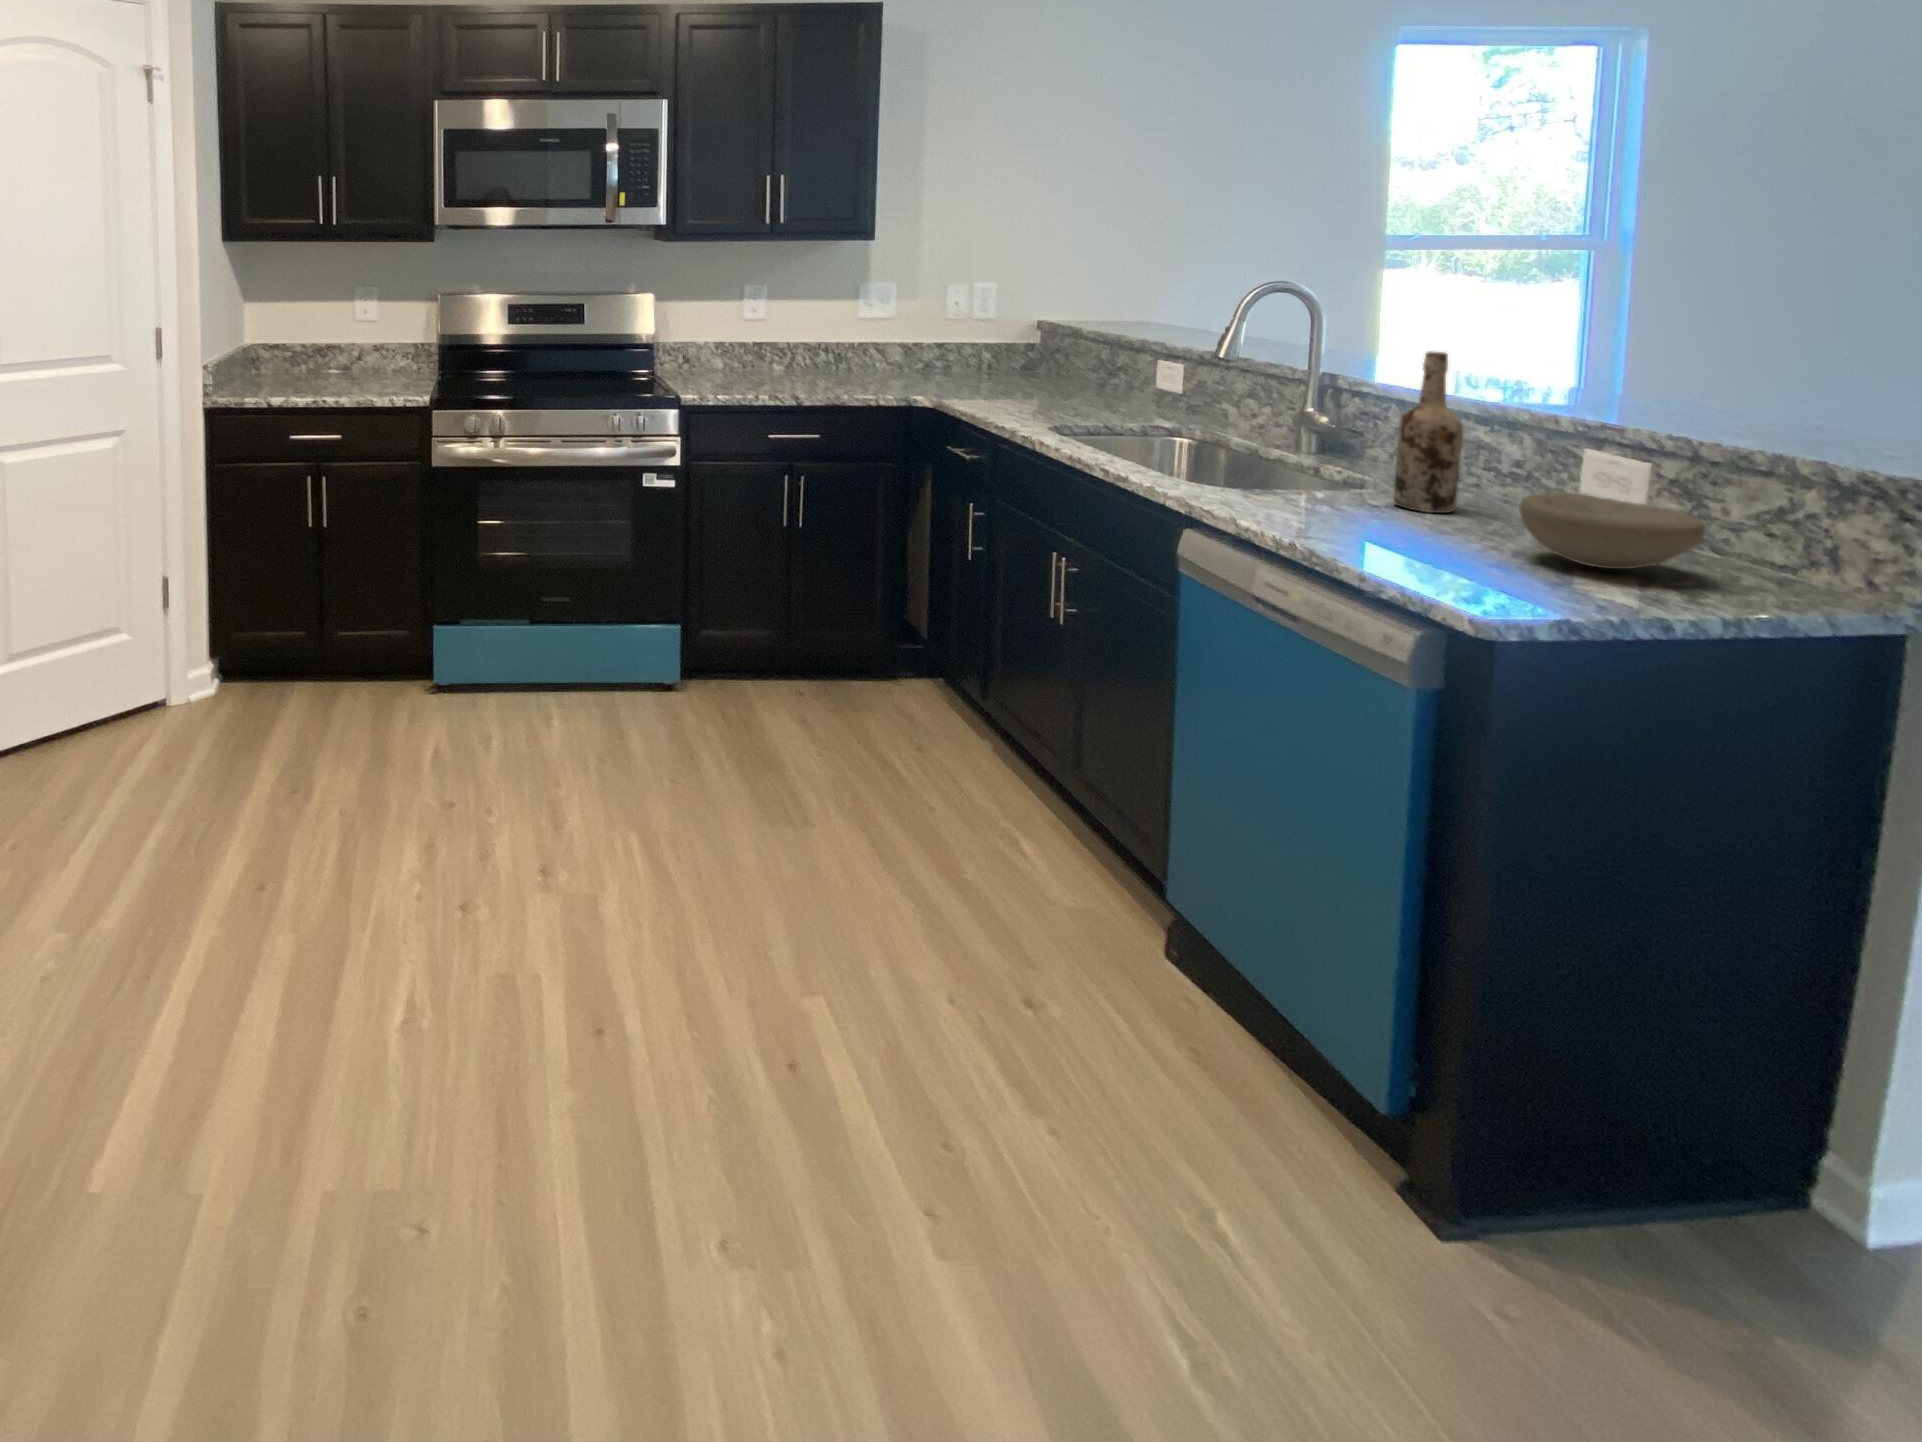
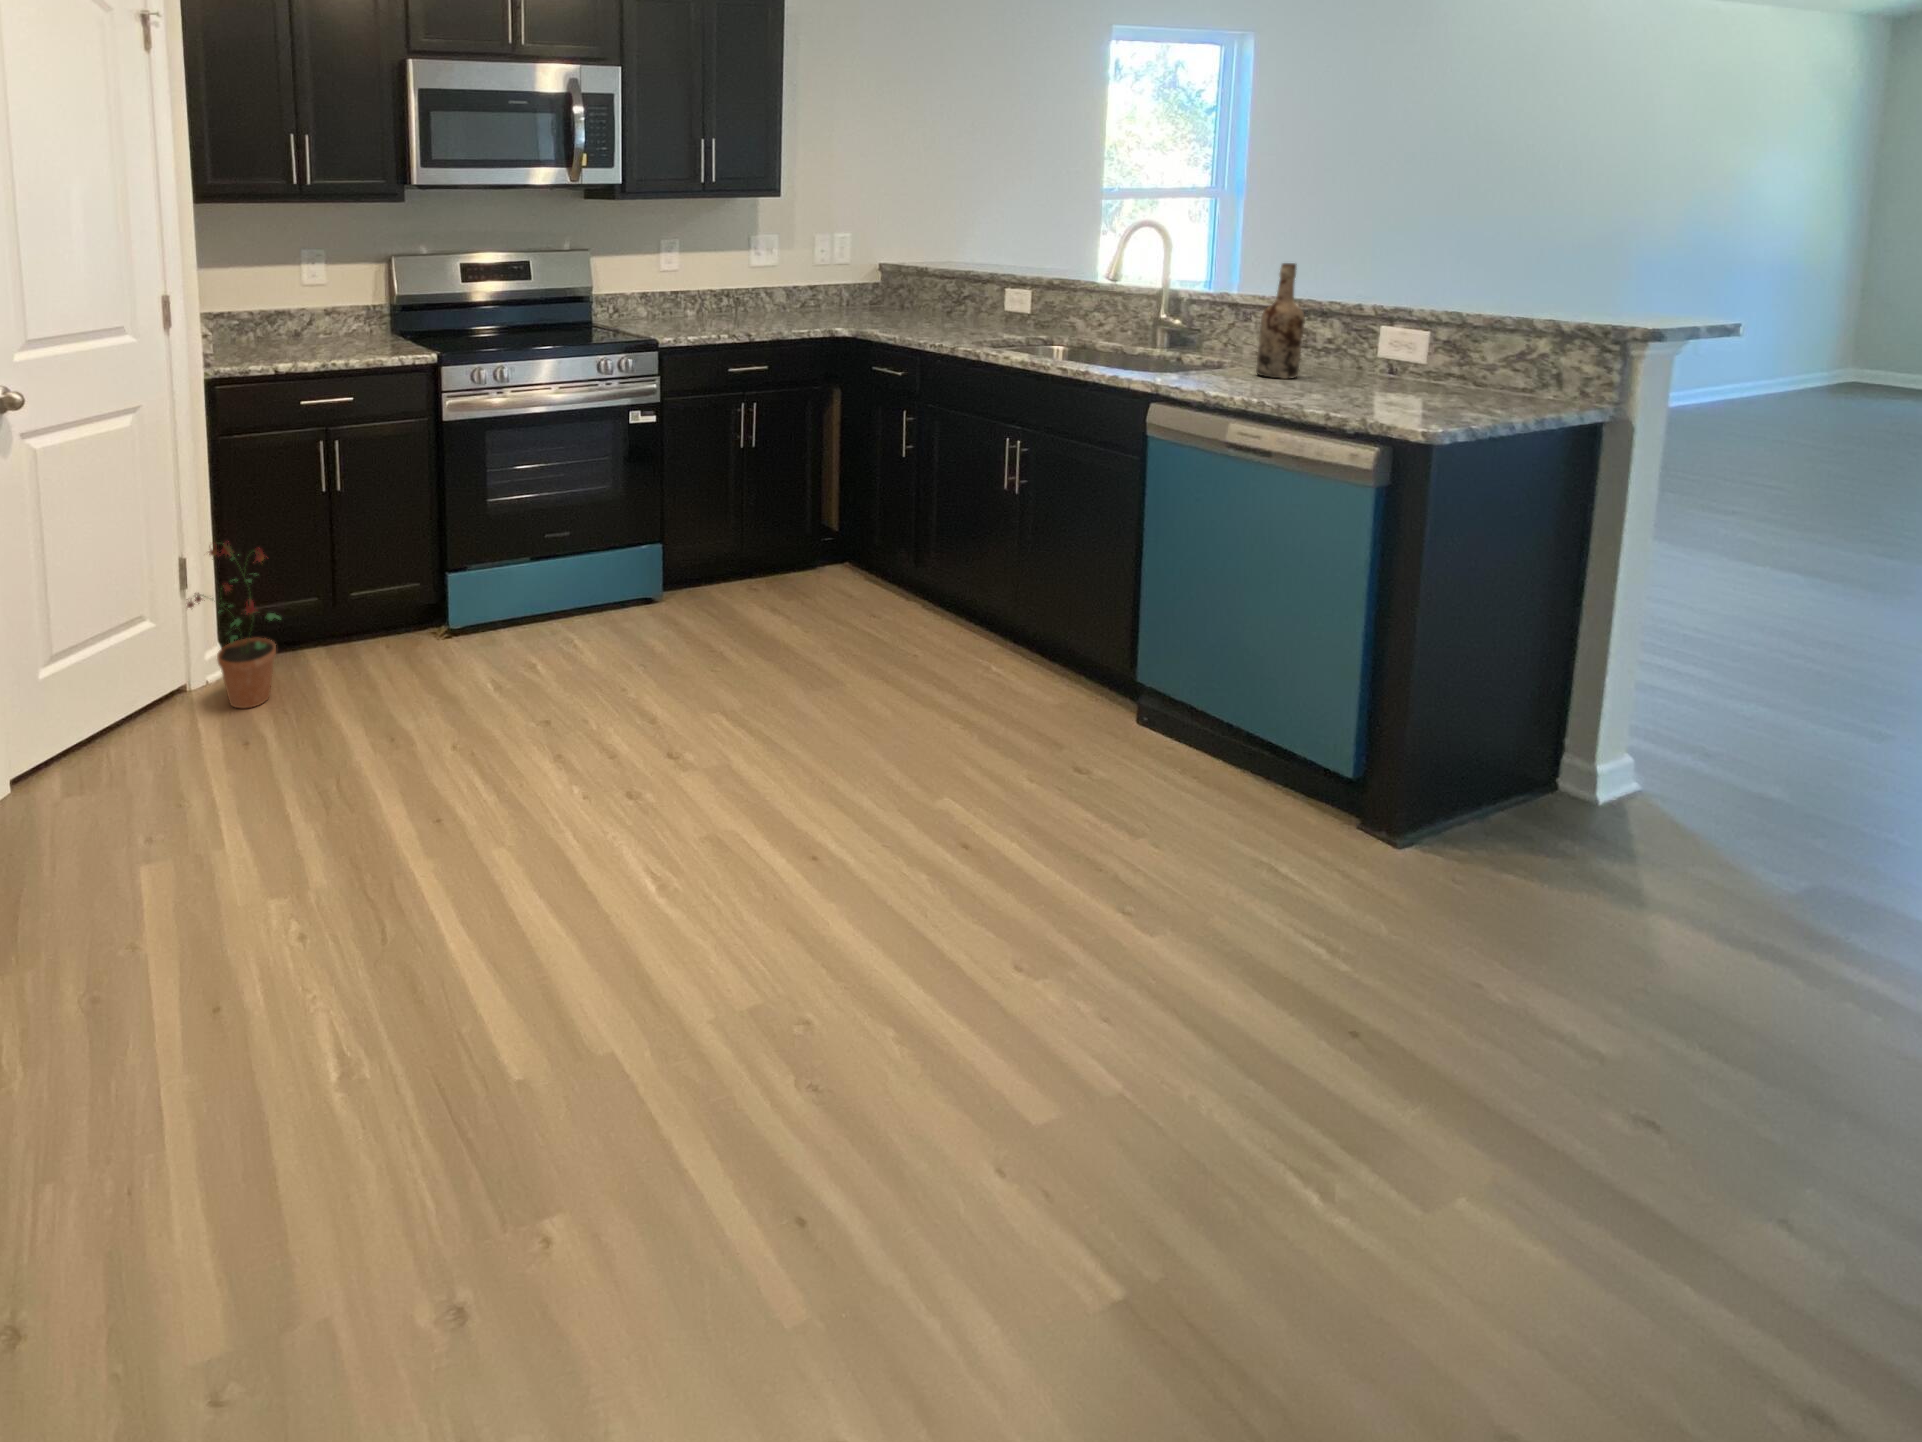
bowl: present [1519,491,1705,569] -> none [1386,353,1506,402]
potted plant: none [173,559,258,719] -> present [187,541,281,708]

